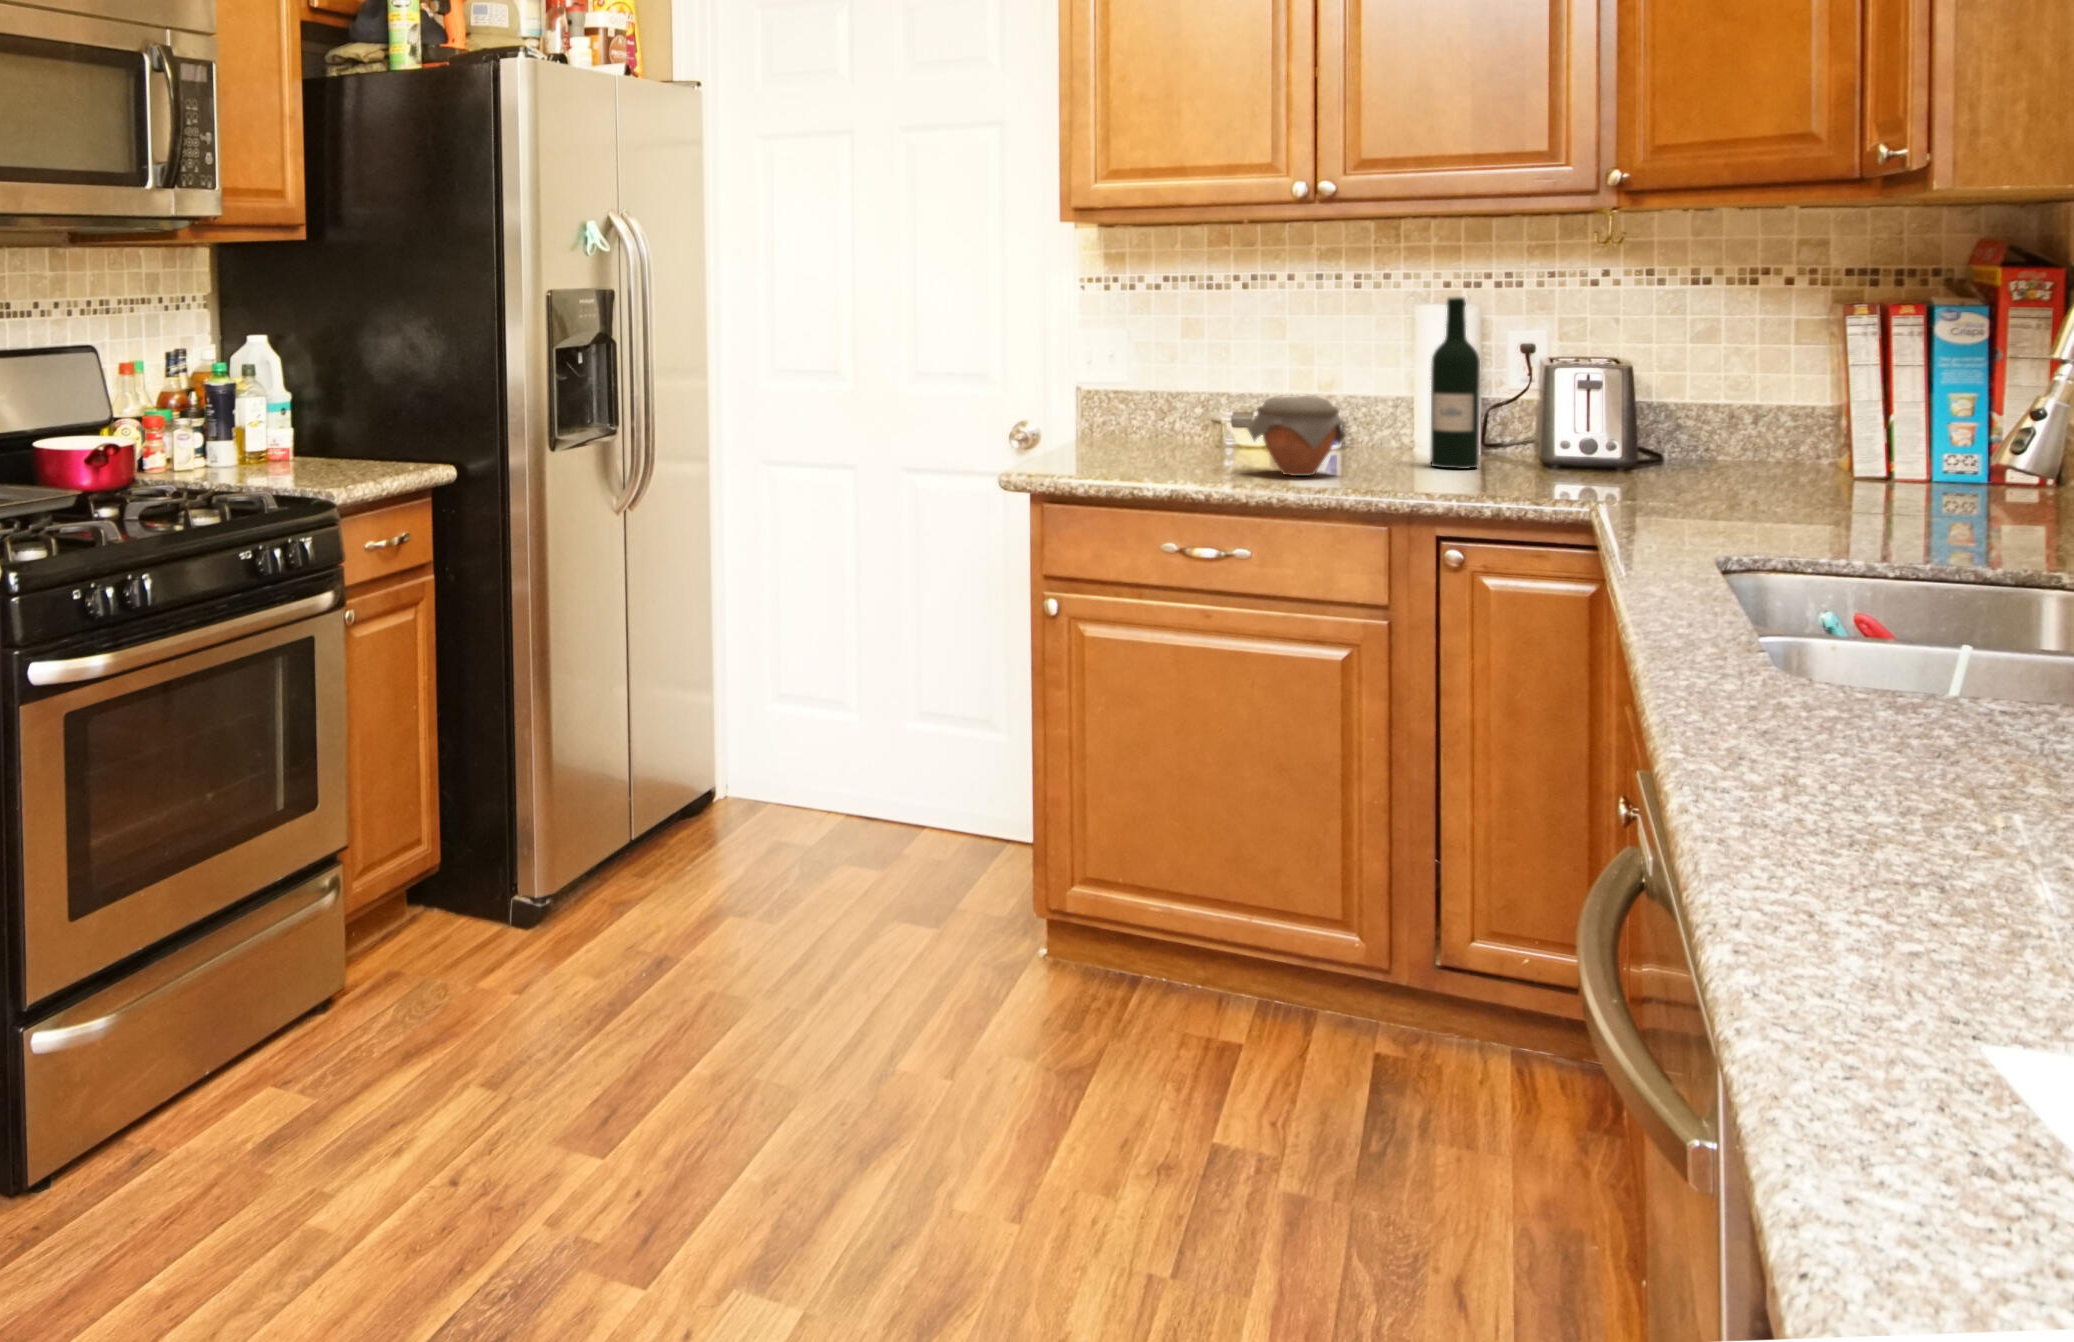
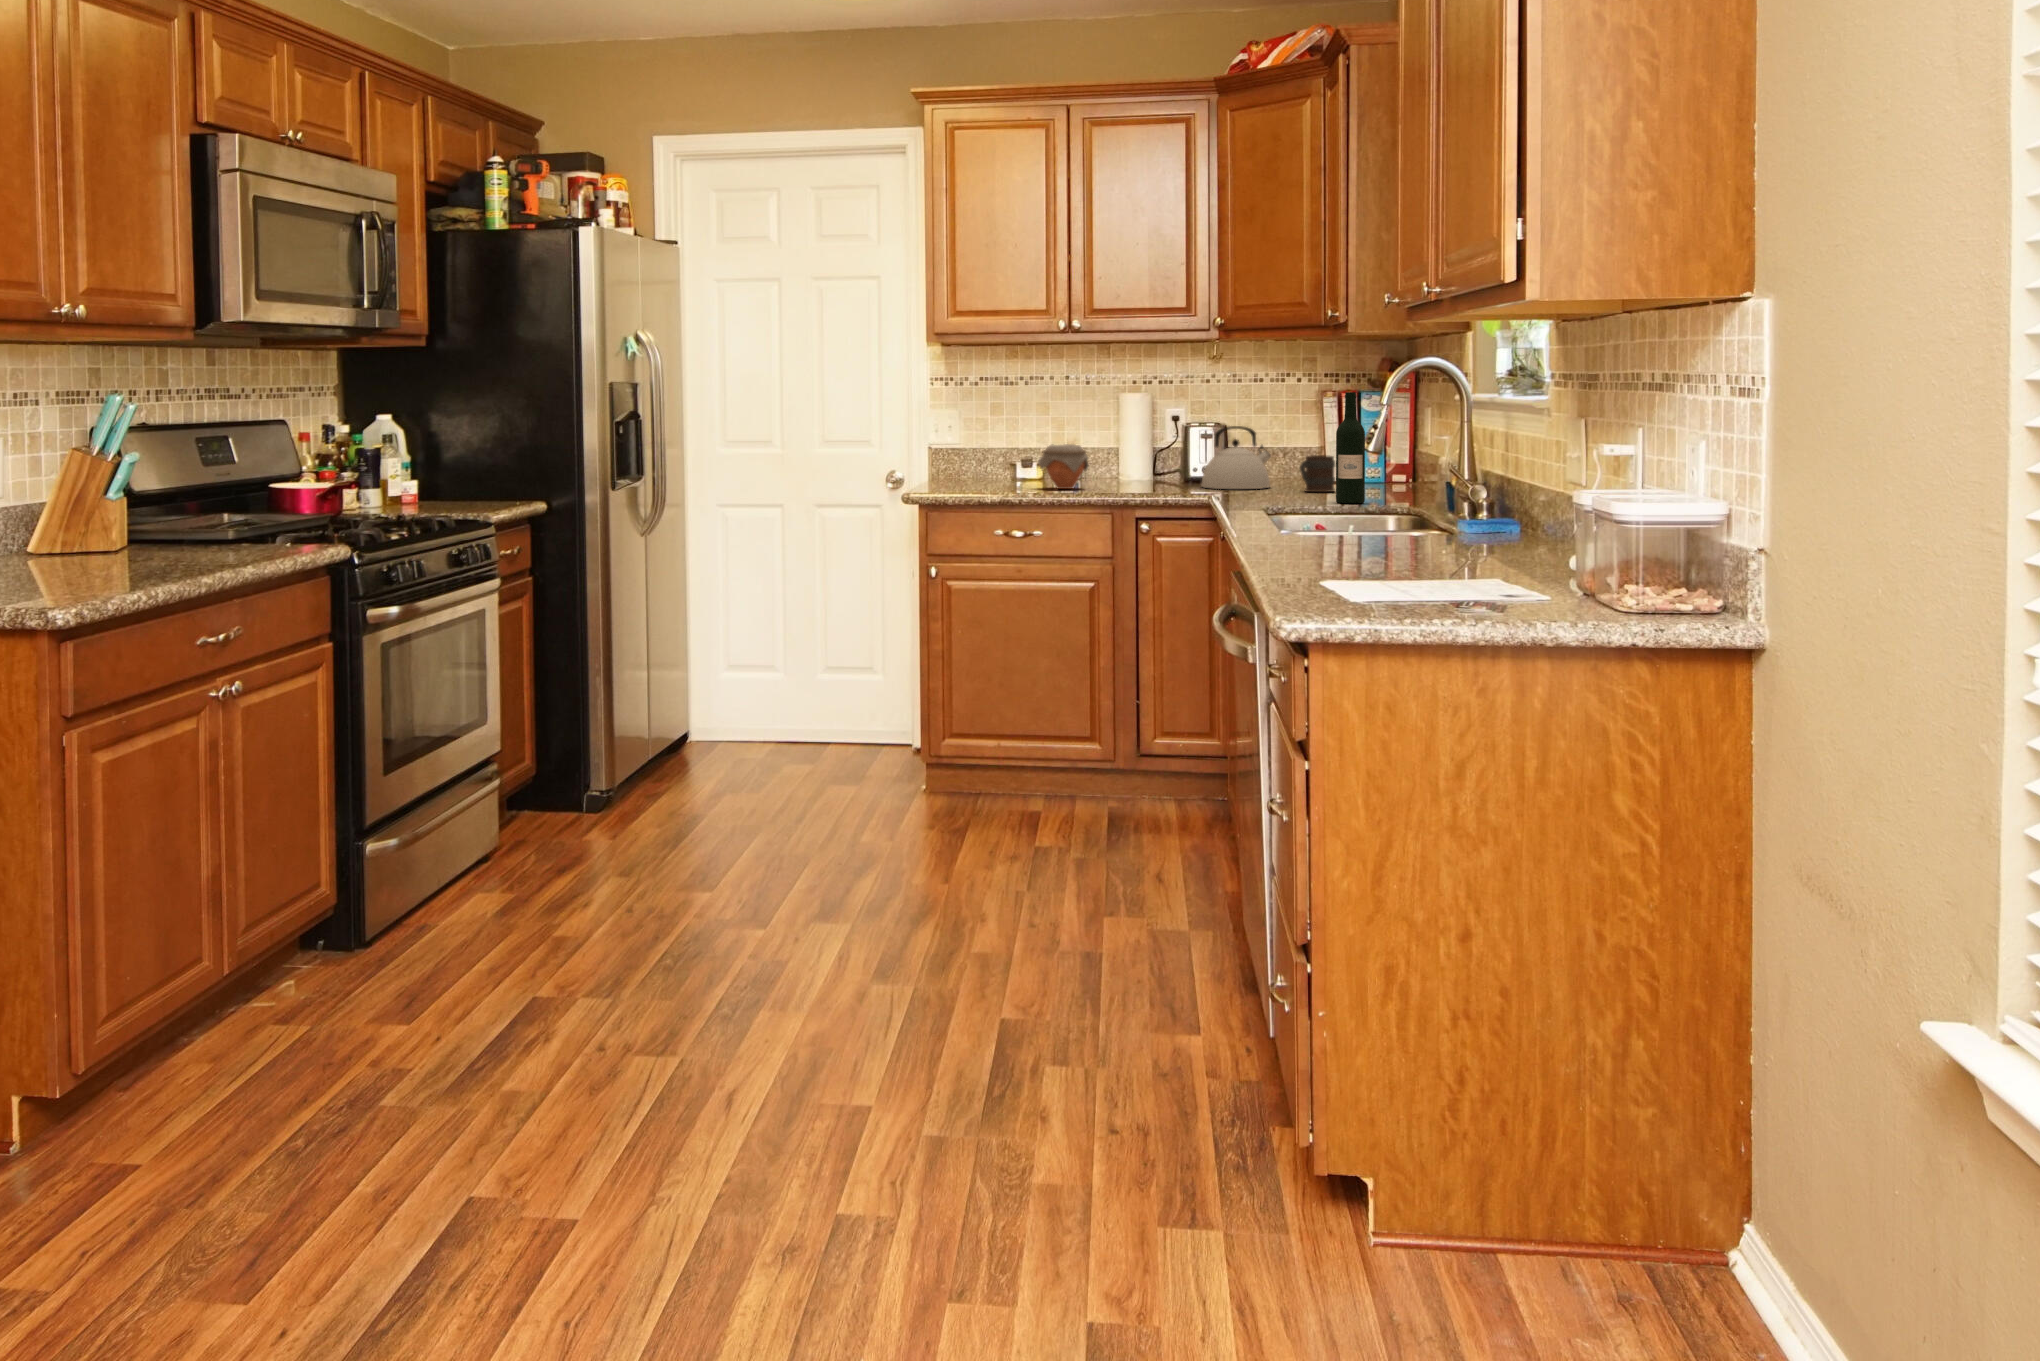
wine bottle: present [1431,297,1480,469] -> present [1336,392,1365,503]
kettle: none [1573,368,1727,490] -> present [1201,426,1271,489]
mug: none [1794,430,1880,506] -> present [1300,455,1335,492]

